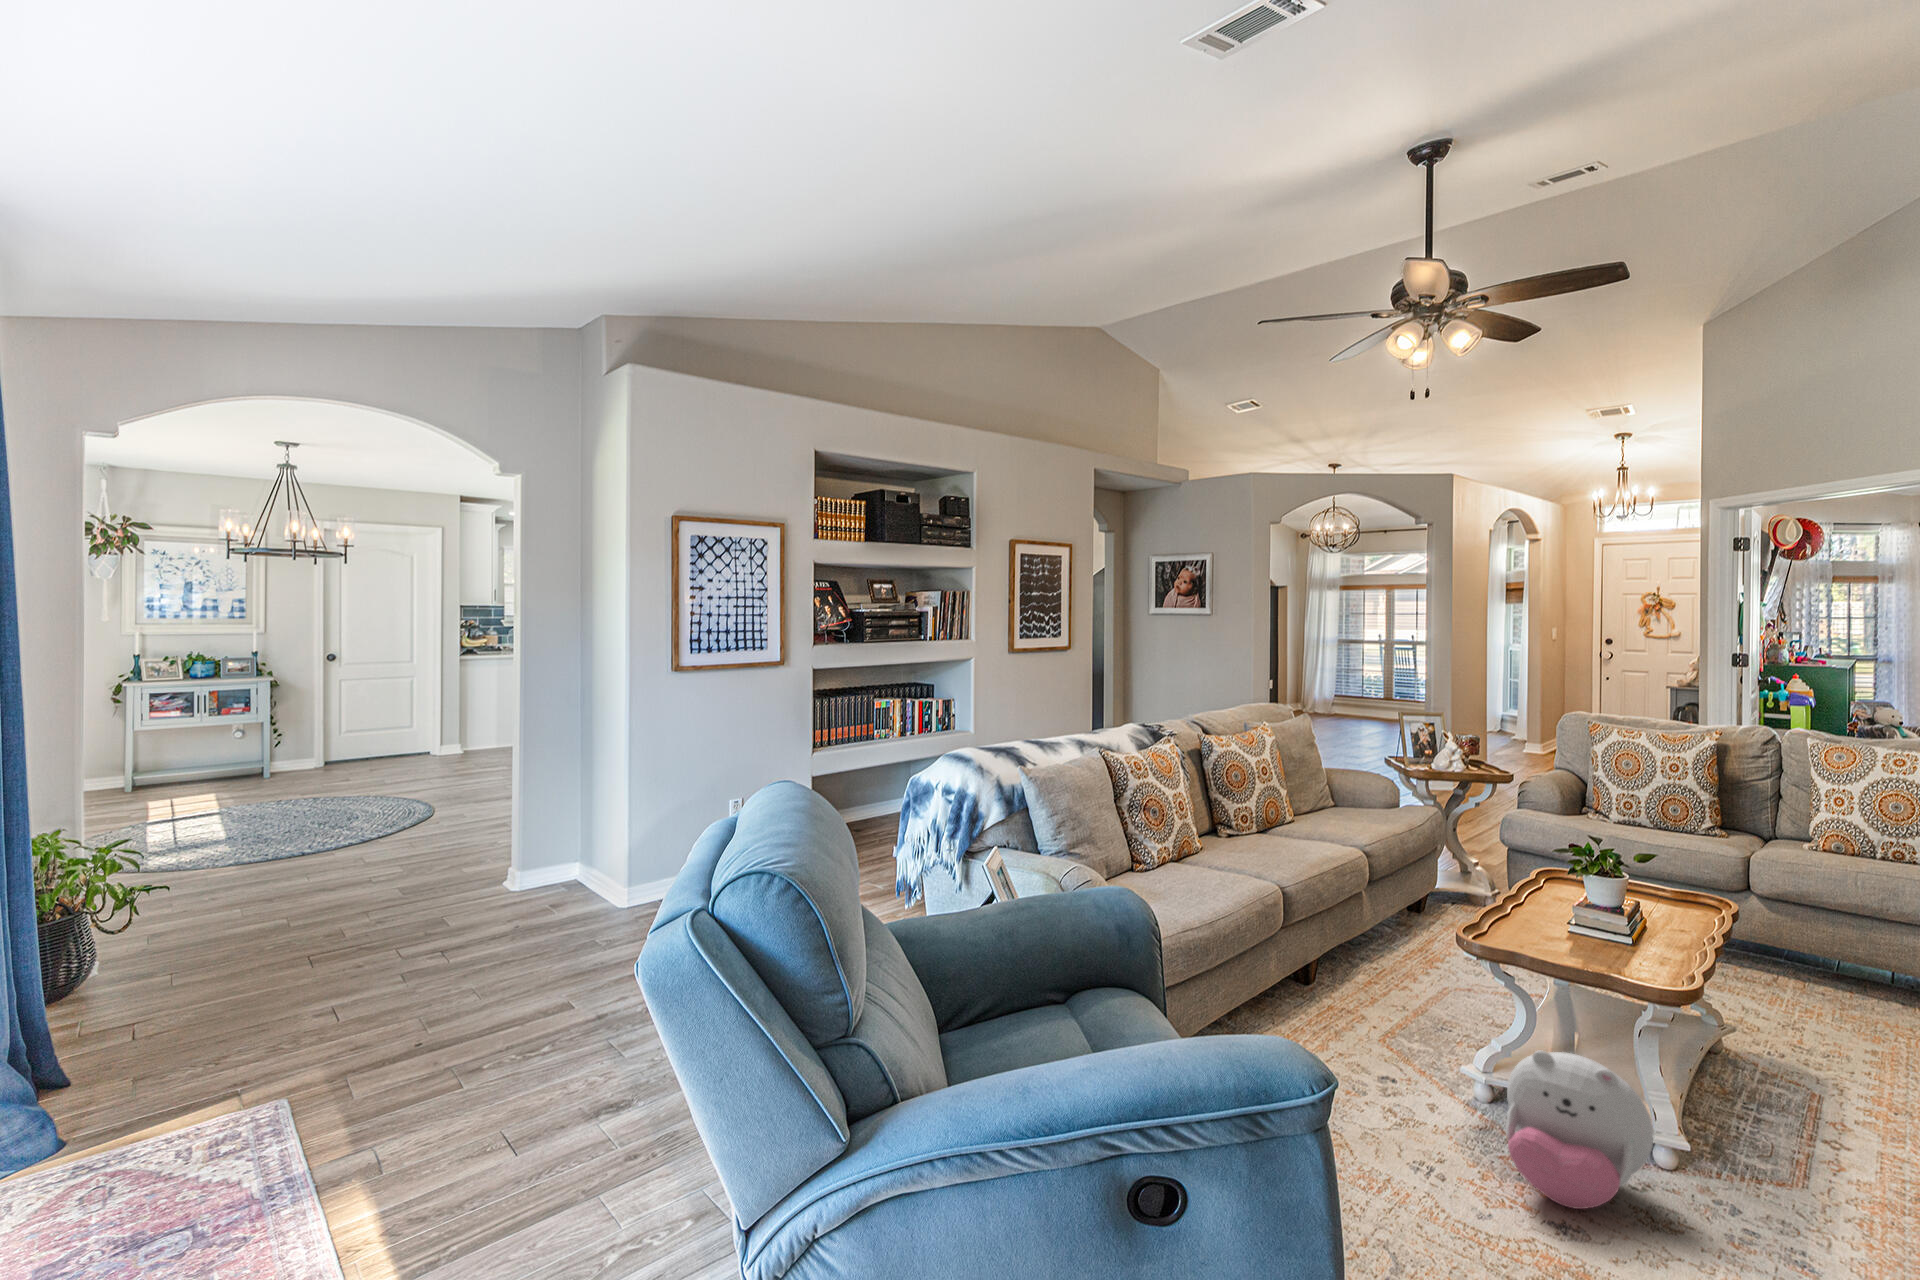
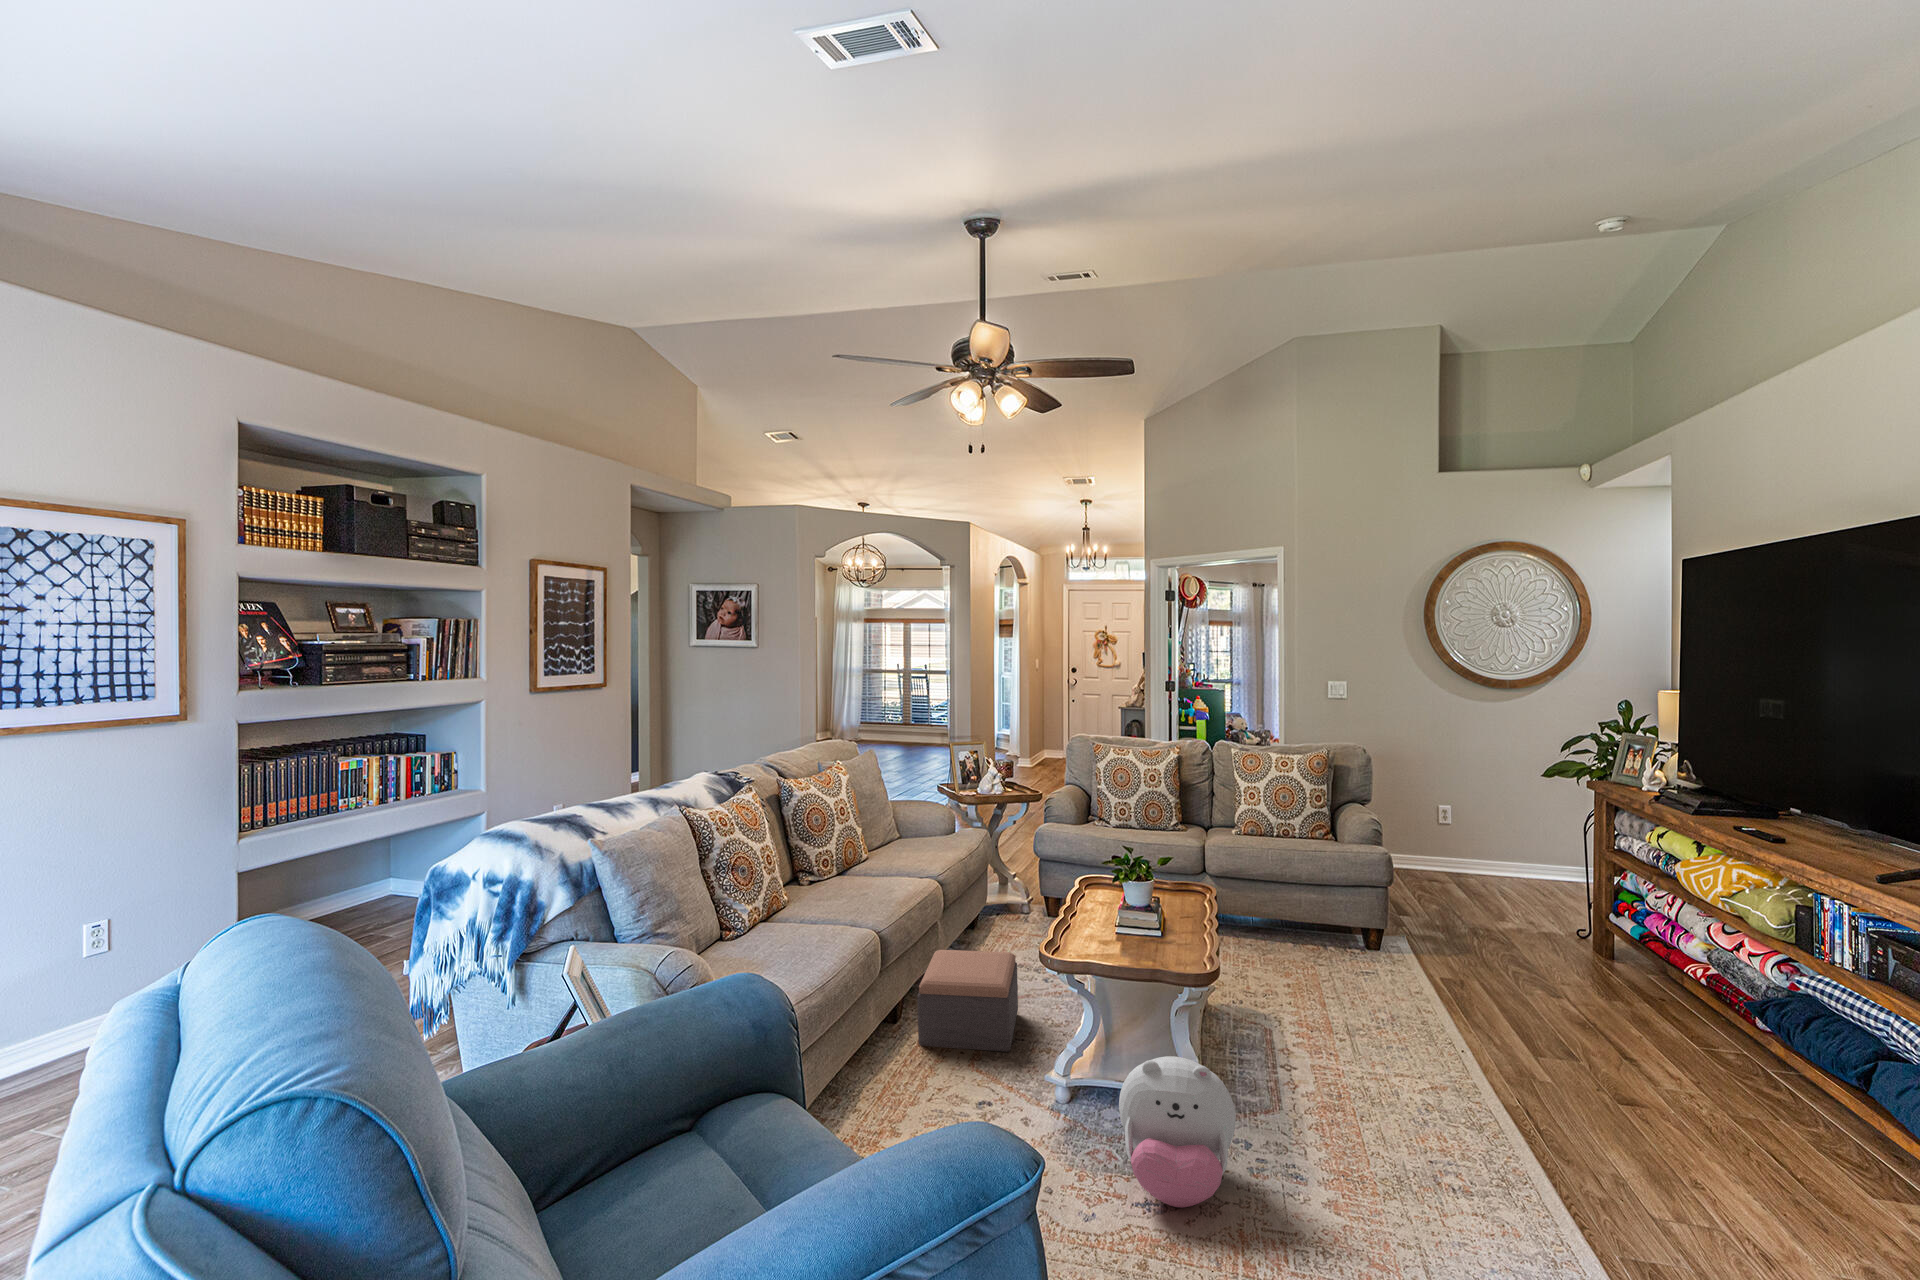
footstool: none [1321,917,1443,1028] -> present [917,950,1018,1052]

